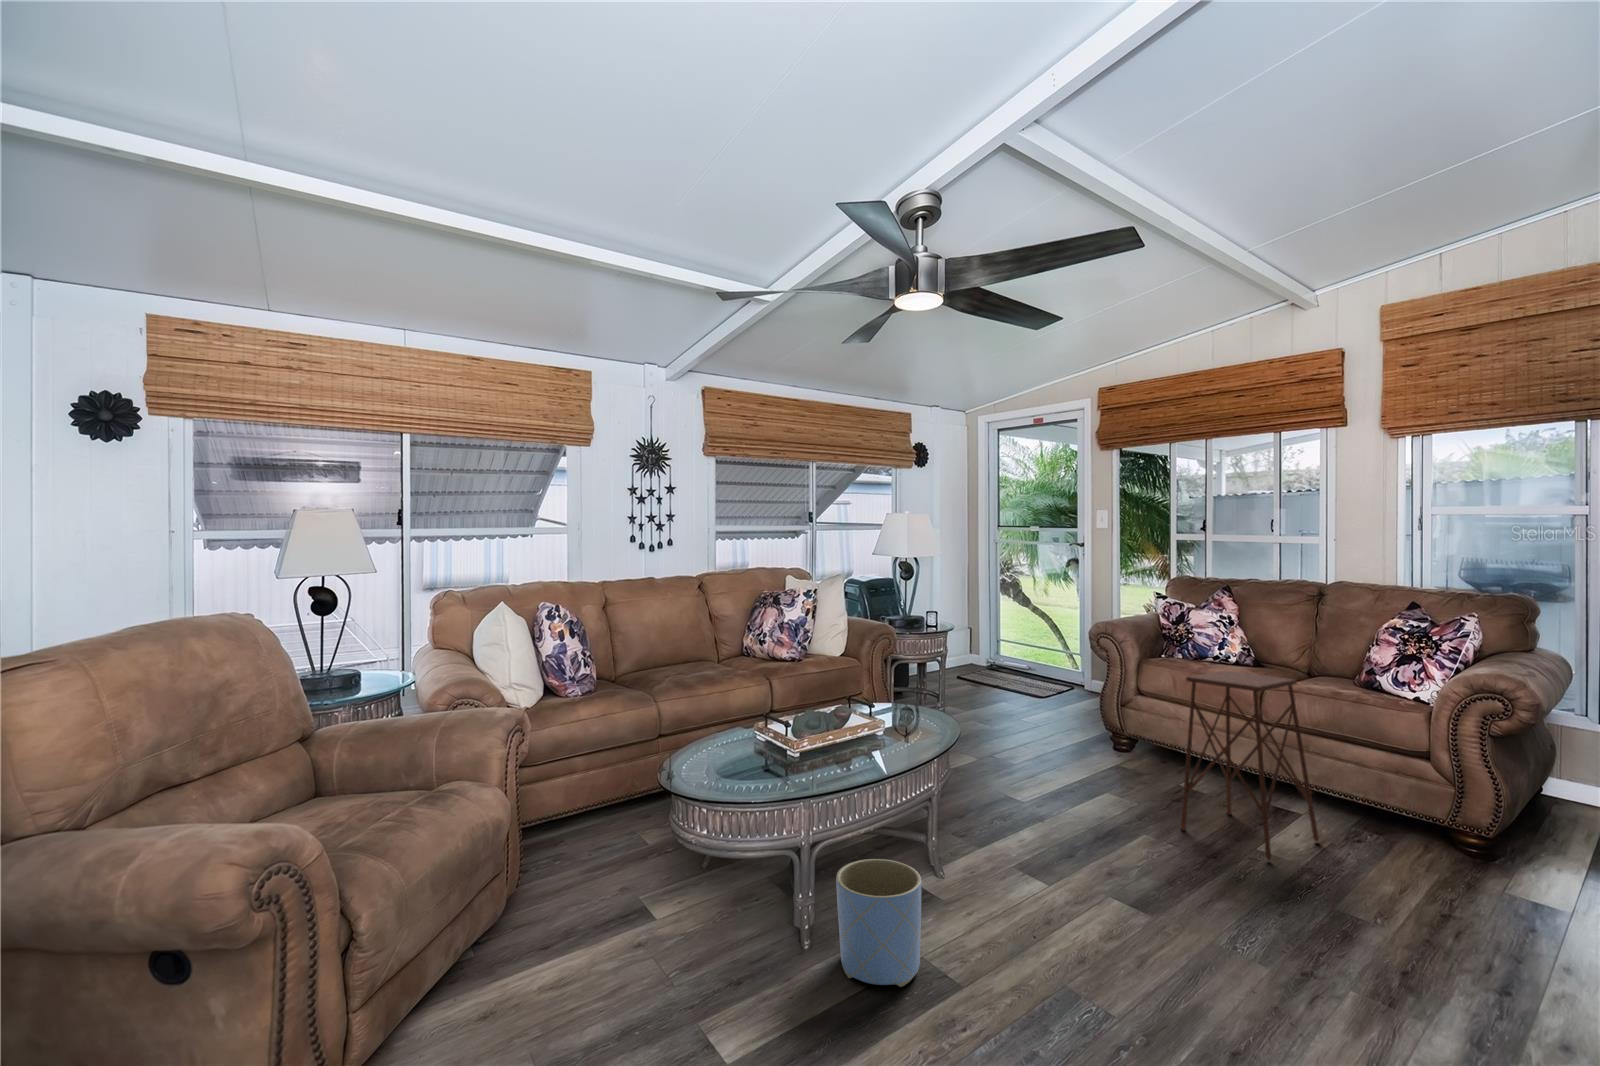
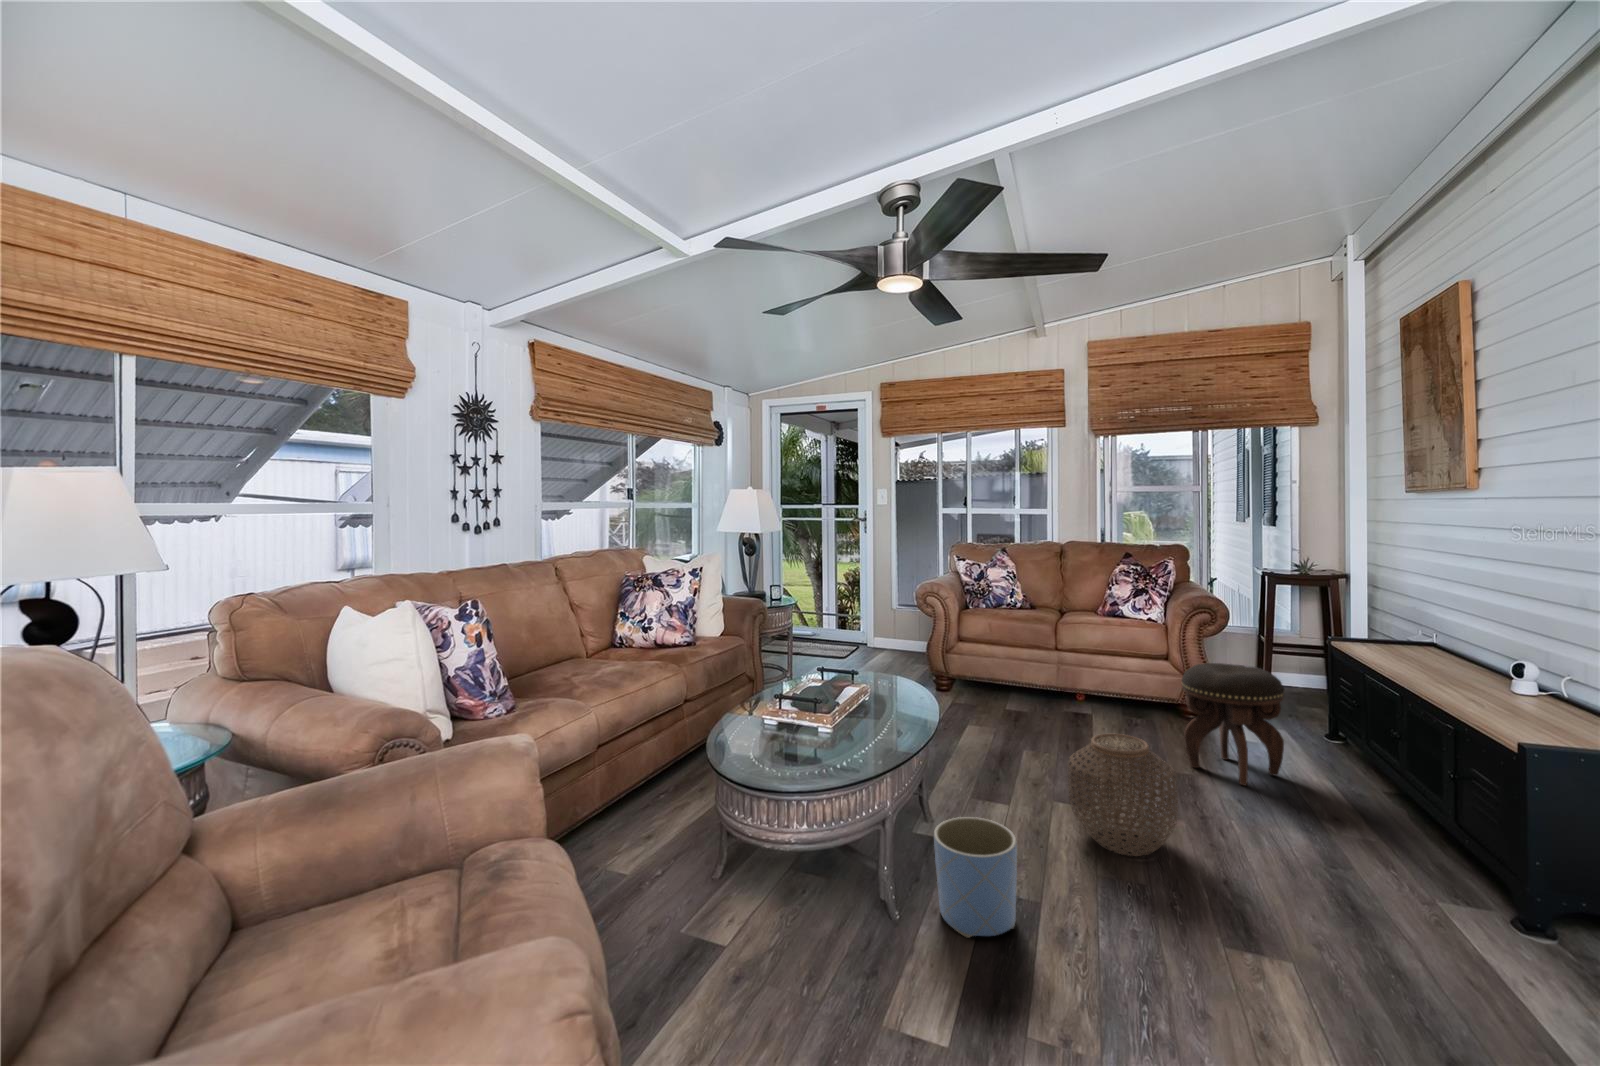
side table: present [1181,671,1319,860] -> none [1037,612,1116,748]
footstool: none [1366,763,1545,957] -> present [1182,663,1285,786]
woven basket: none [1075,815,1214,978] -> present [1068,734,1178,856]

